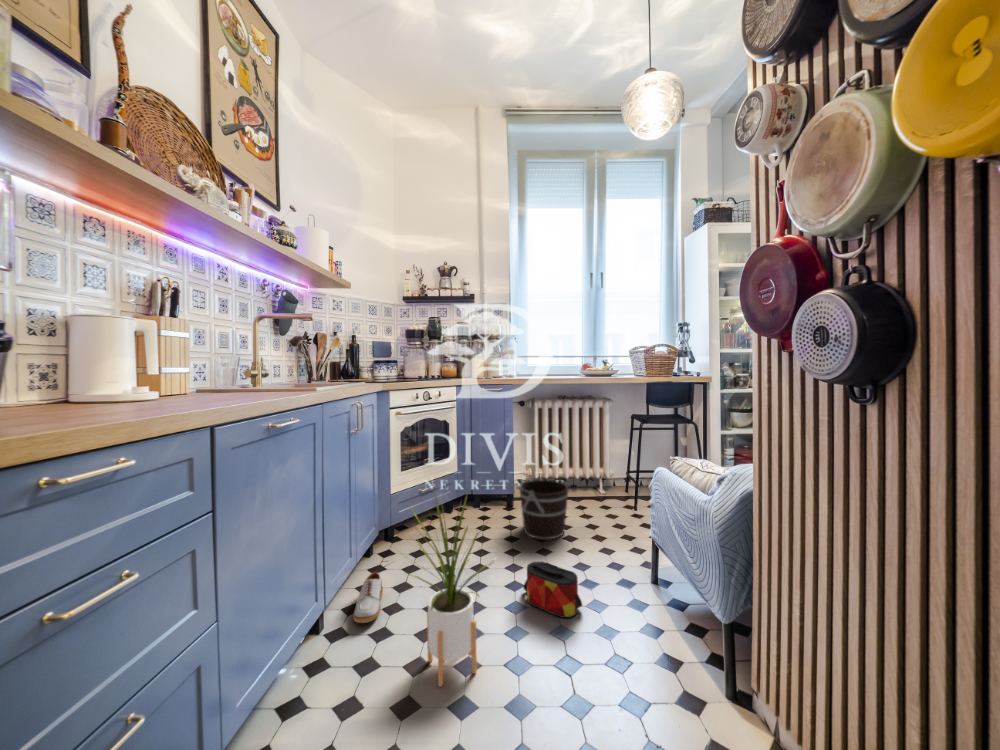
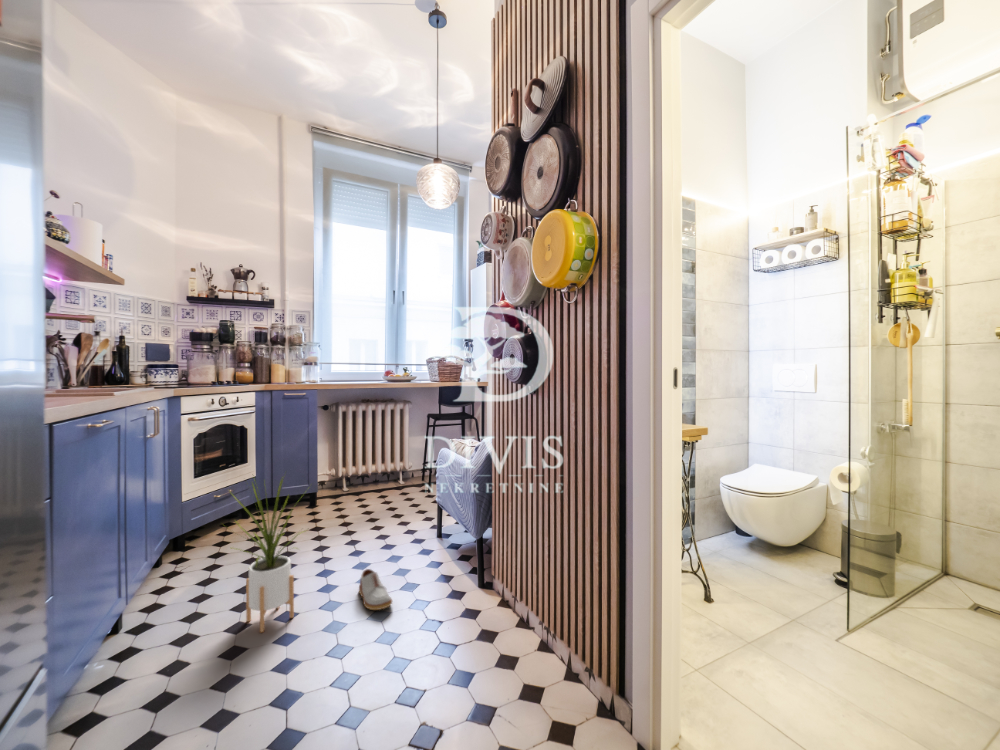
bucket: present [519,479,568,539] -> none [325,471,371,525]
bag: present [523,562,582,618] -> none [331,534,382,571]
shoe: present [353,572,383,623] -> present [359,569,392,610]

